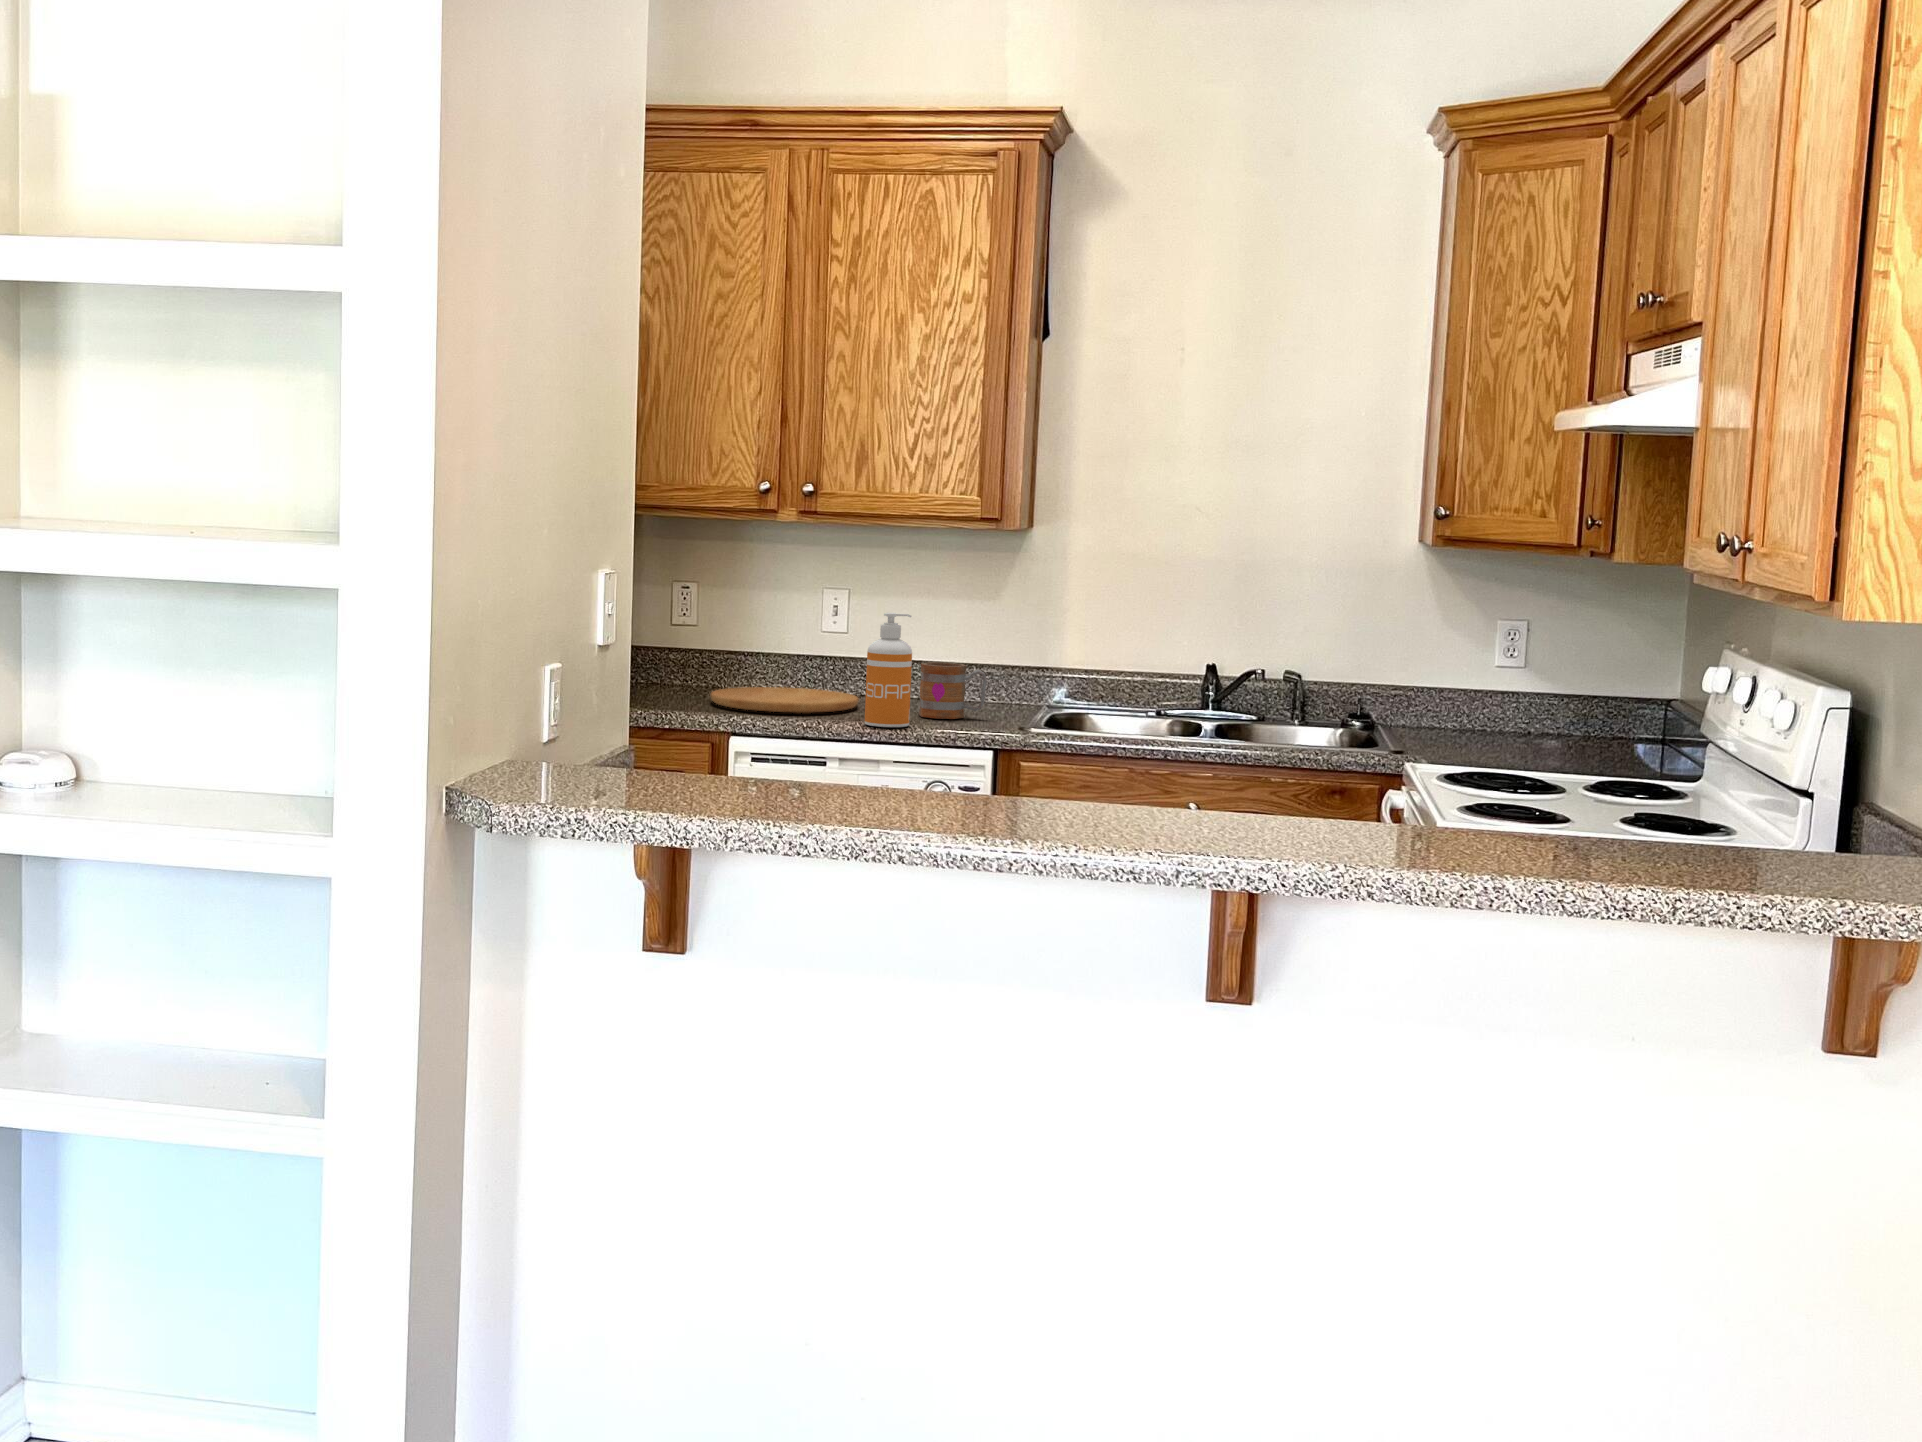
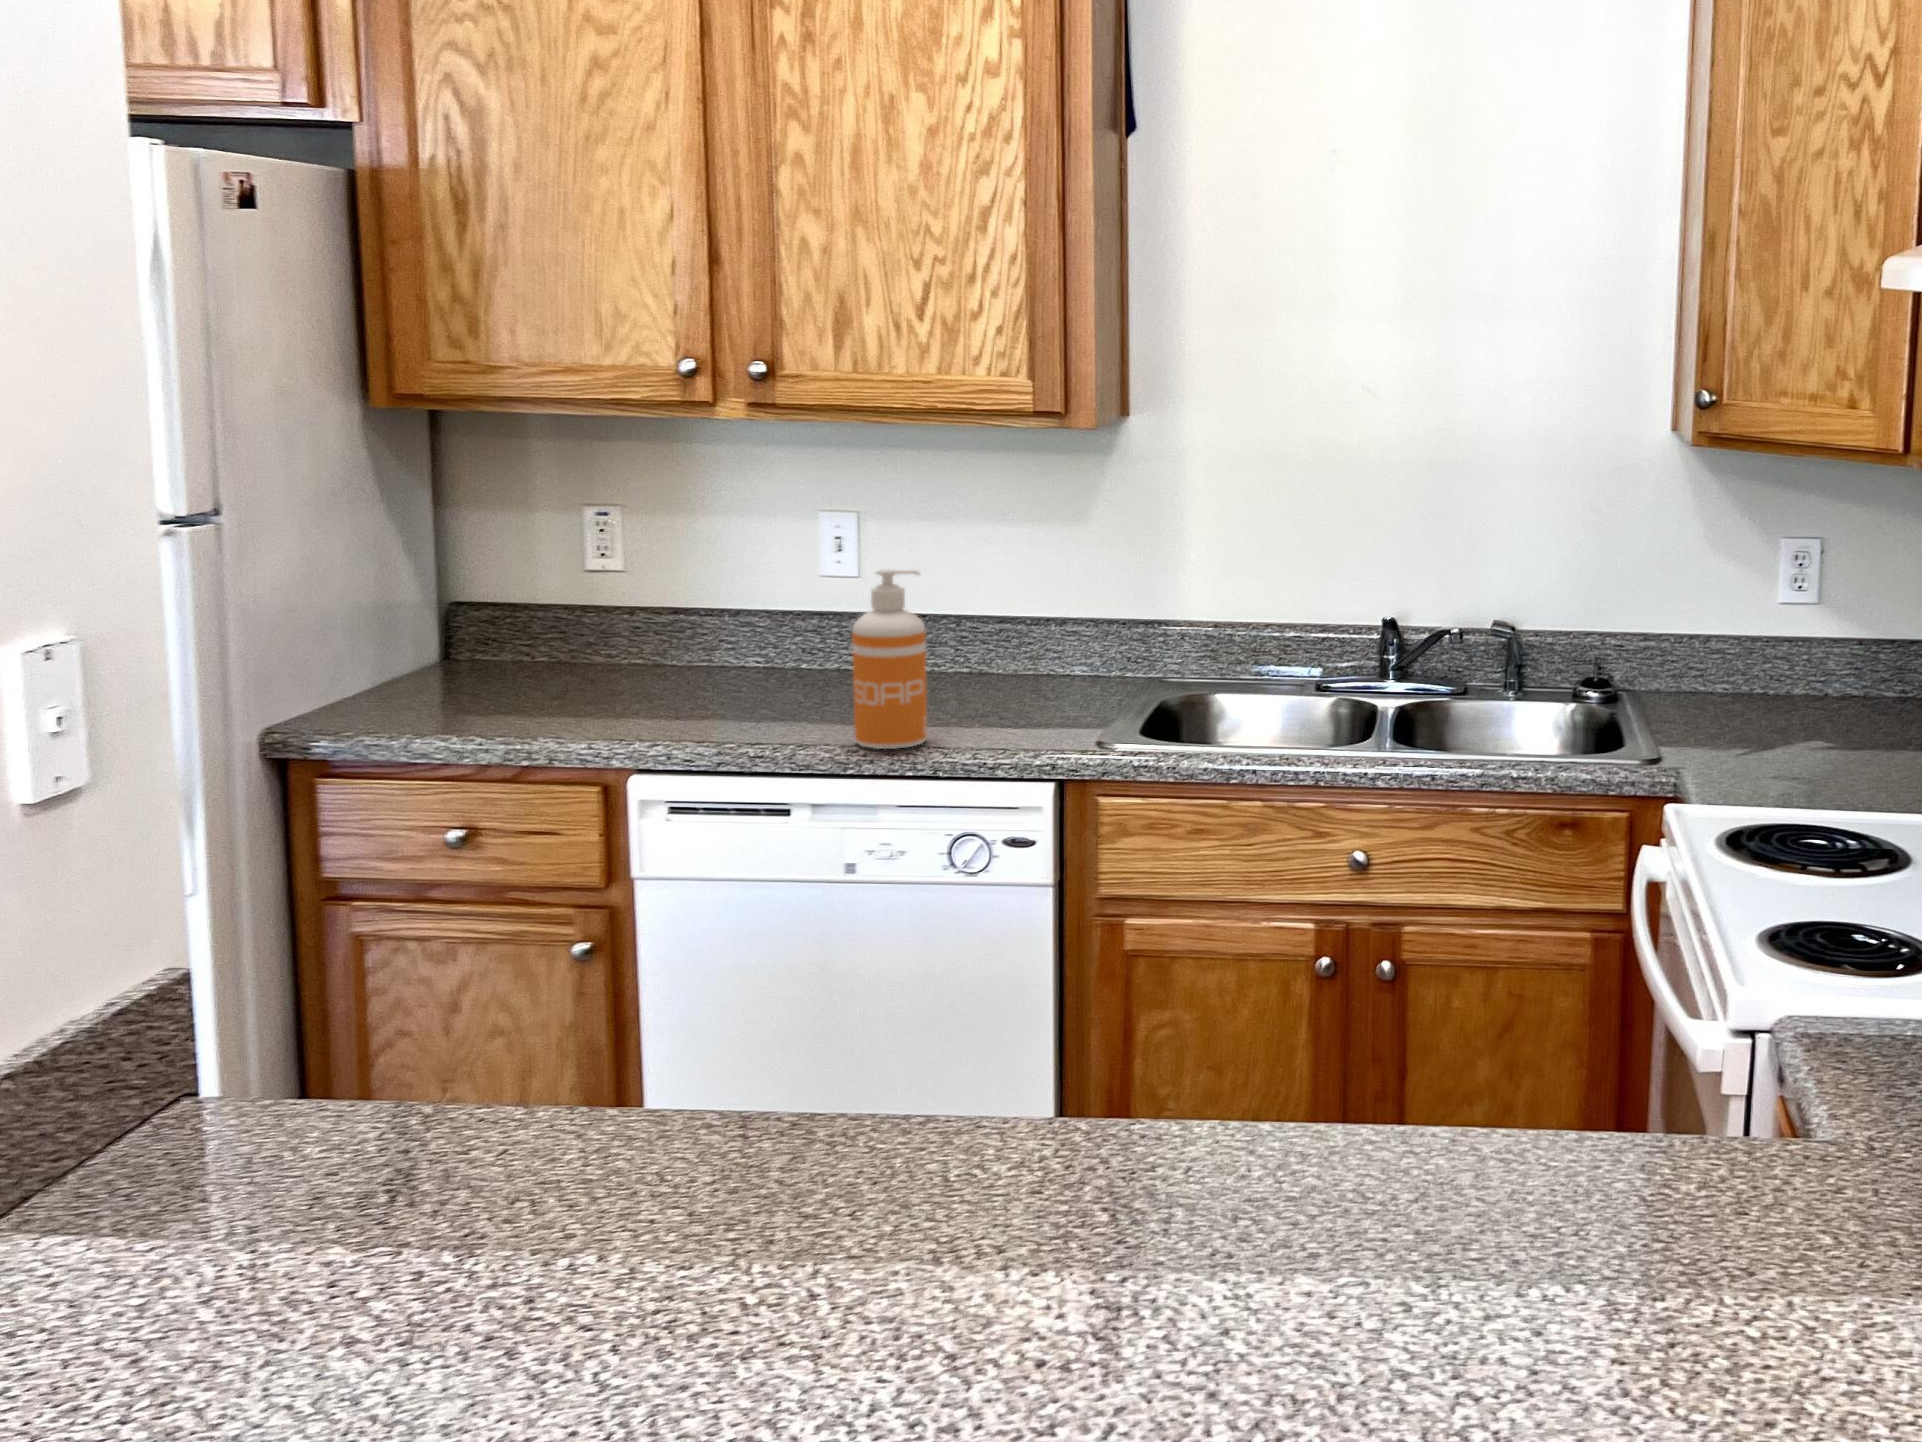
mug: present [919,662,987,719] -> none [953,629,1054,719]
cutting board: present [711,687,859,713] -> none [627,664,866,722]

